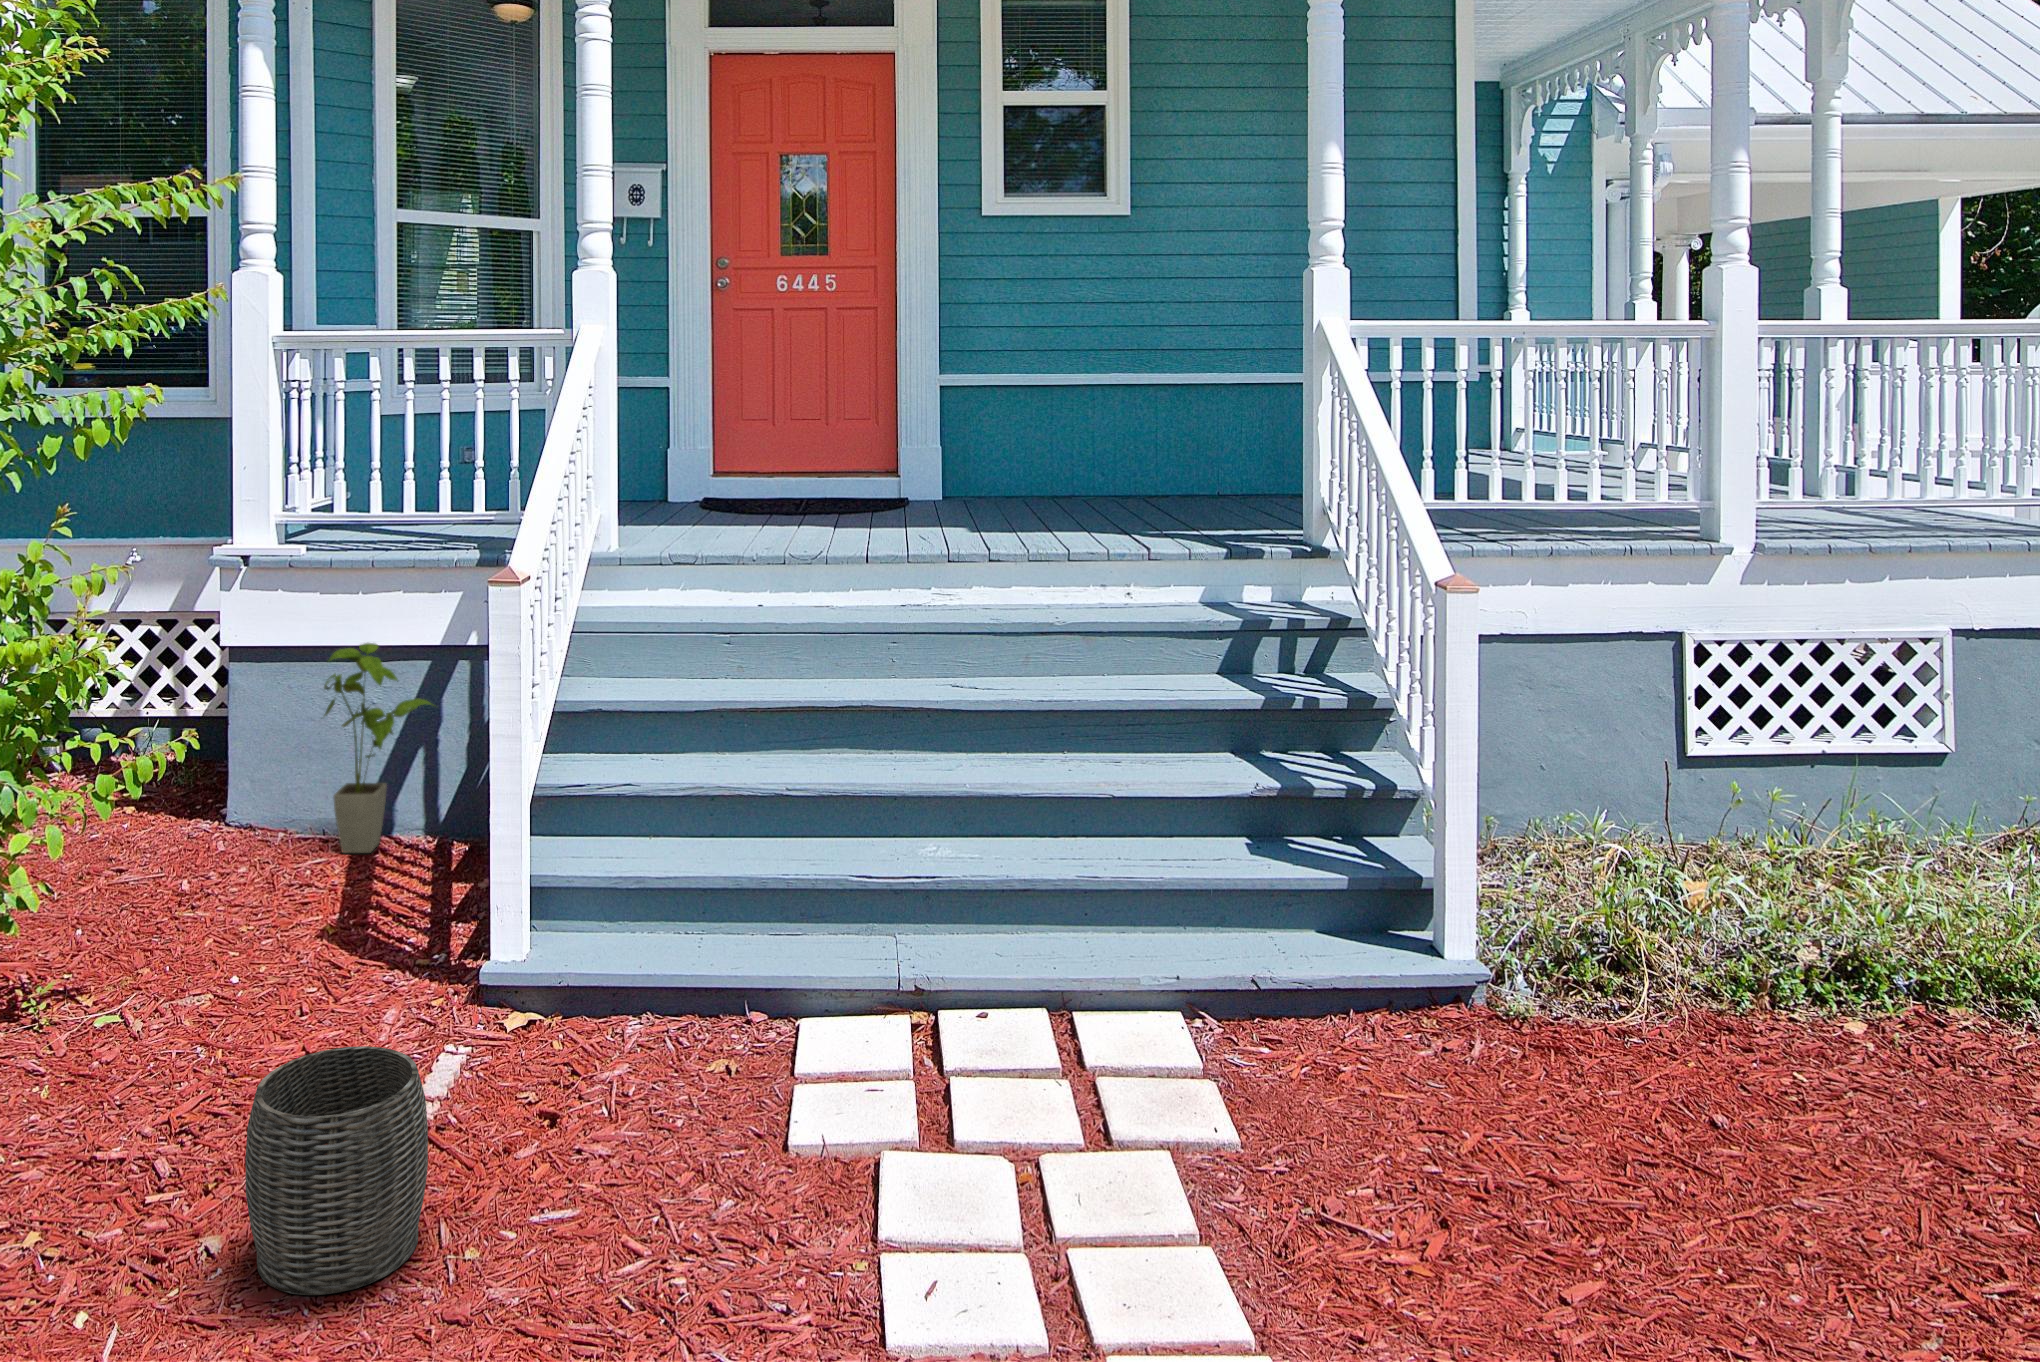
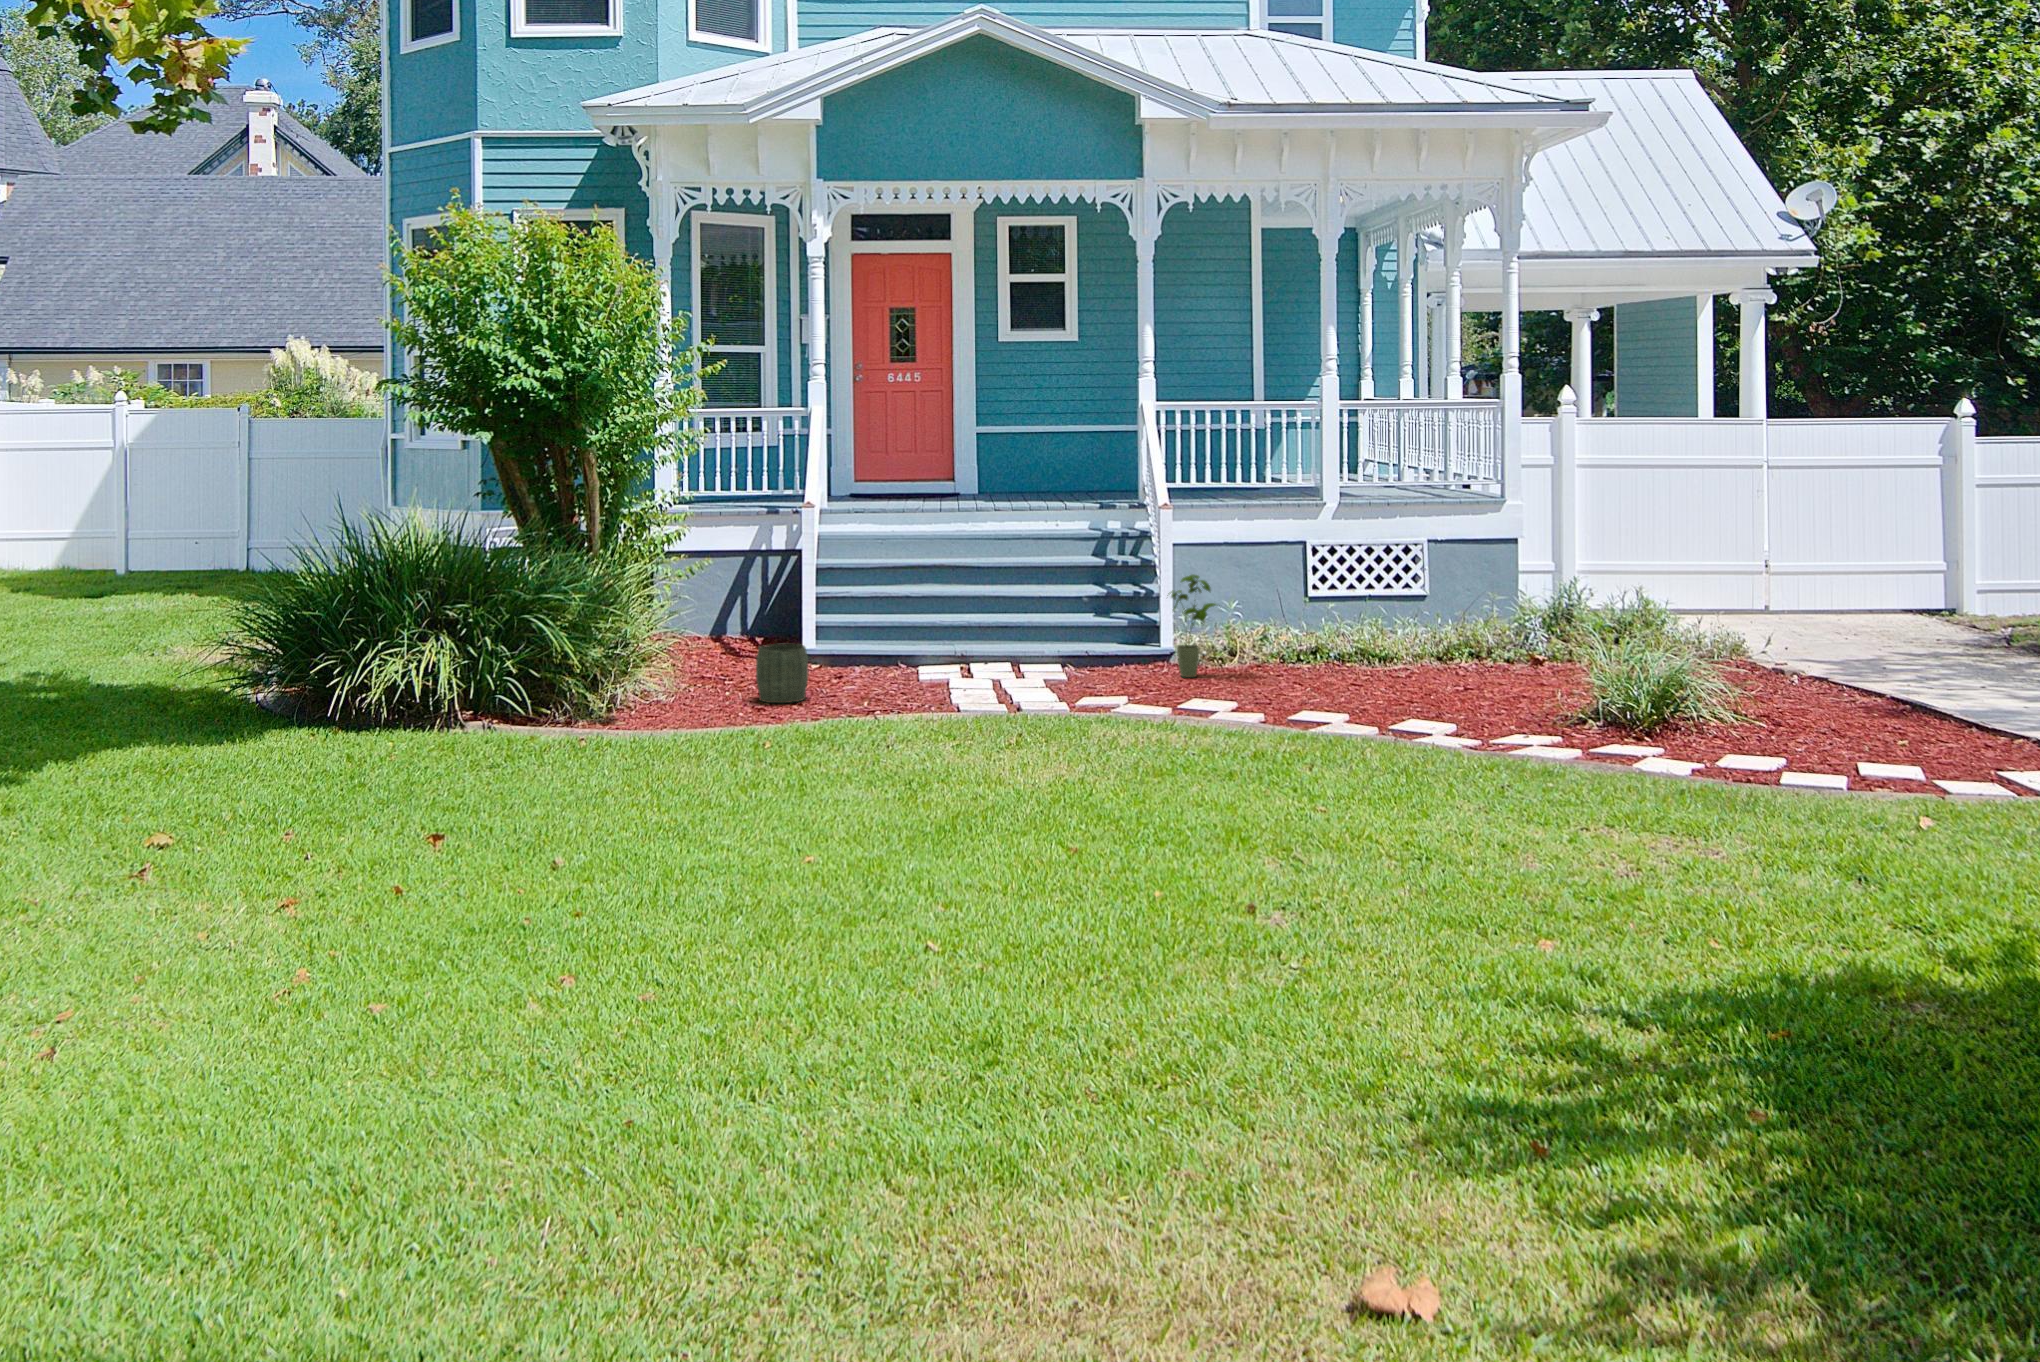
house plant: present [324,643,432,853] -> present [1171,575,1216,677]

